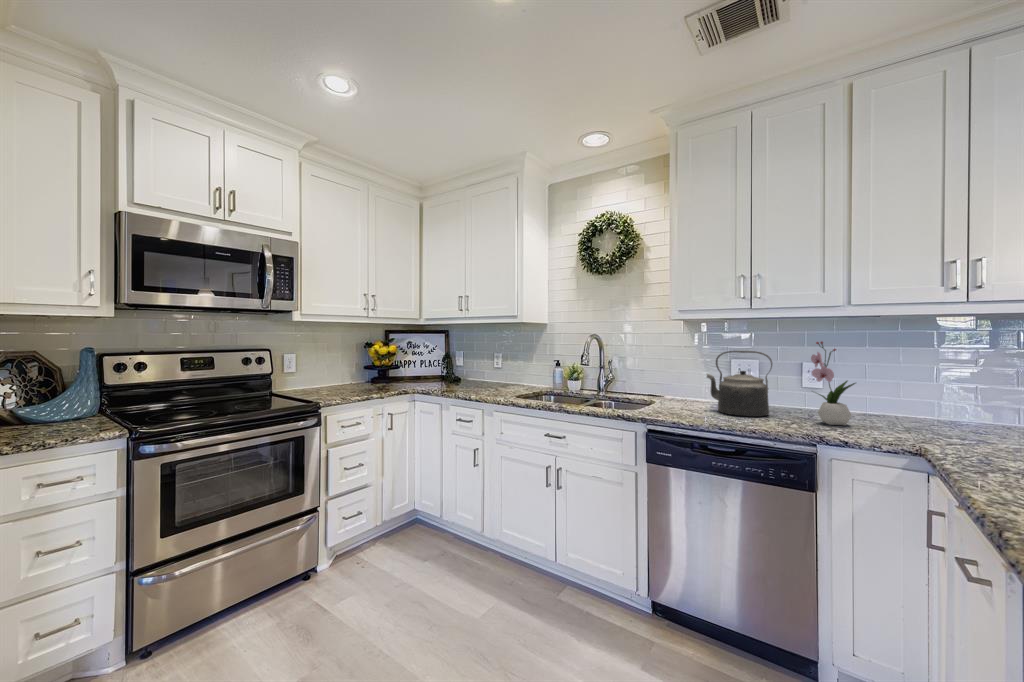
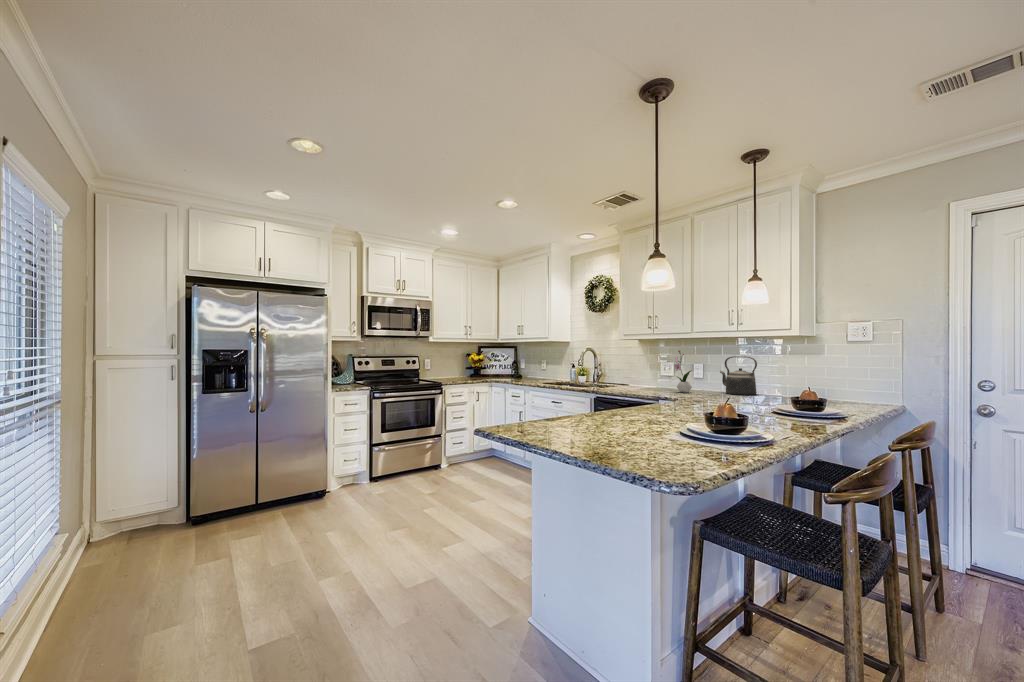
kettle: present [707,351,772,417] -> present [720,356,757,395]

